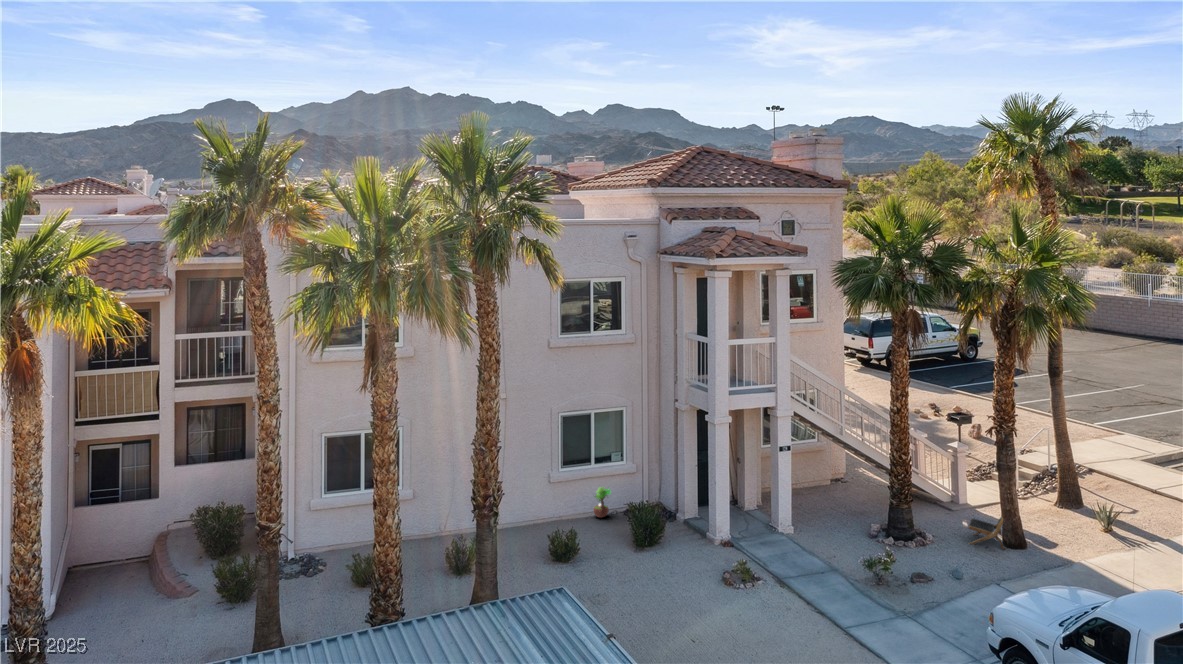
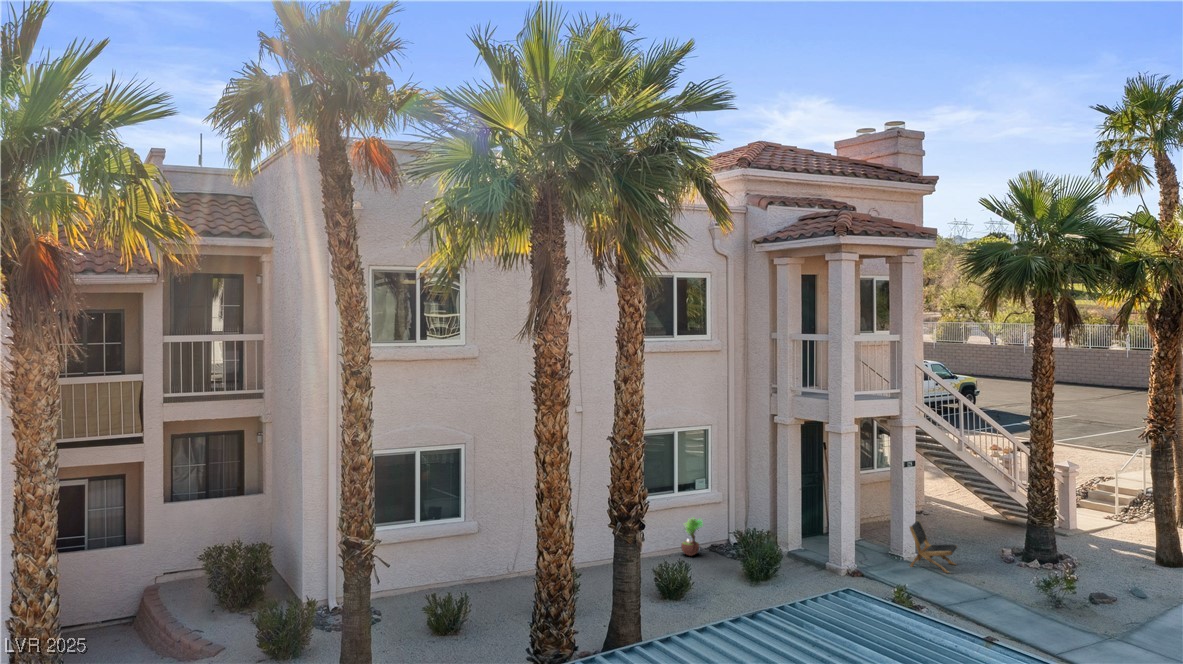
lounge chair: present [969,516,1005,549] -> present [910,520,957,573]

